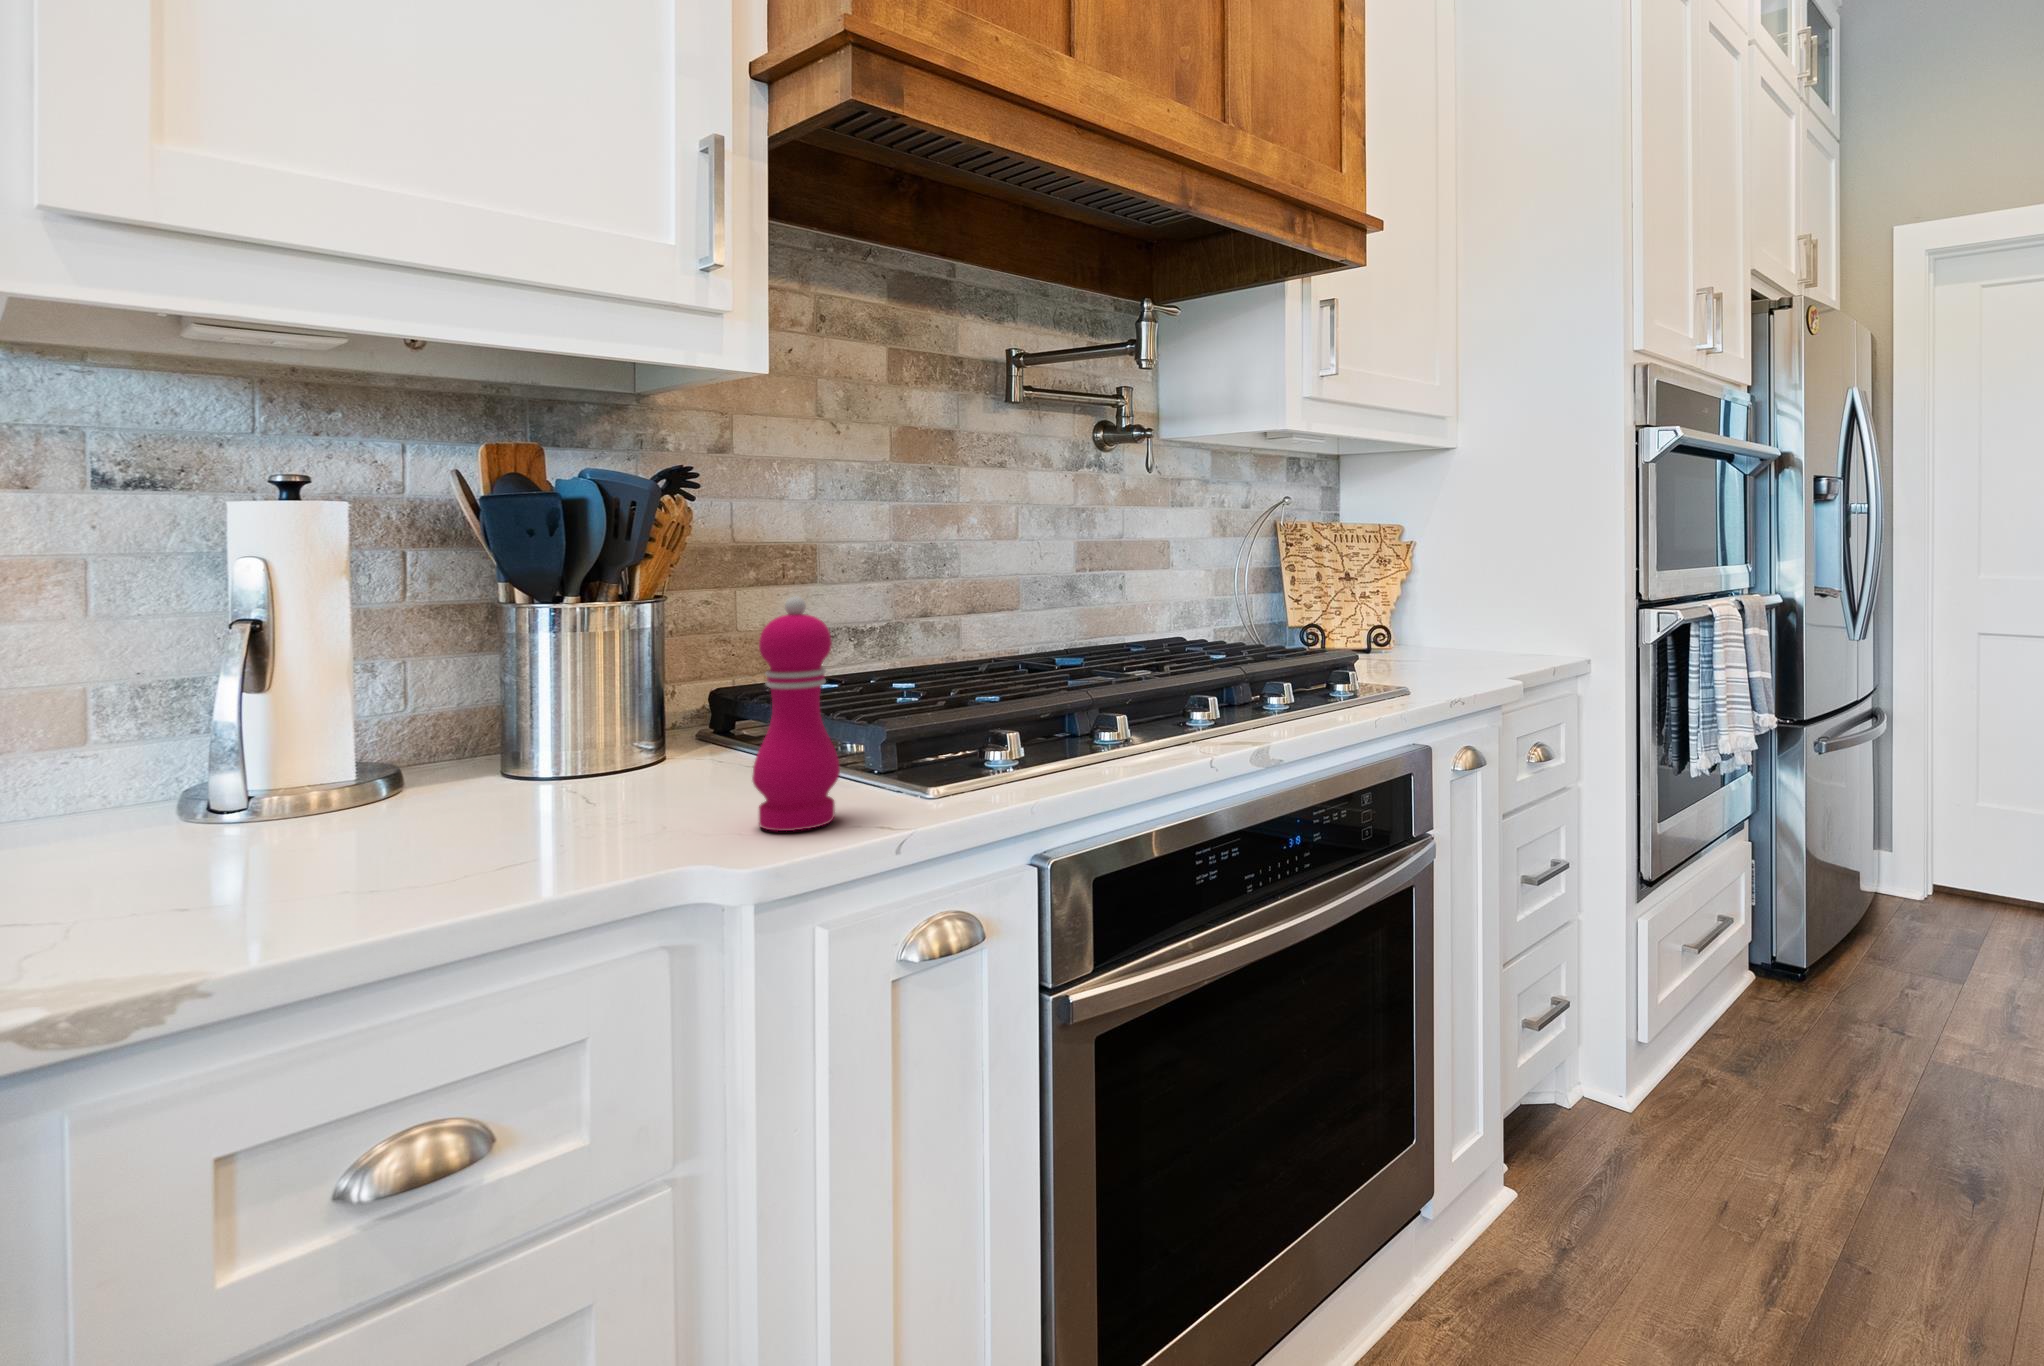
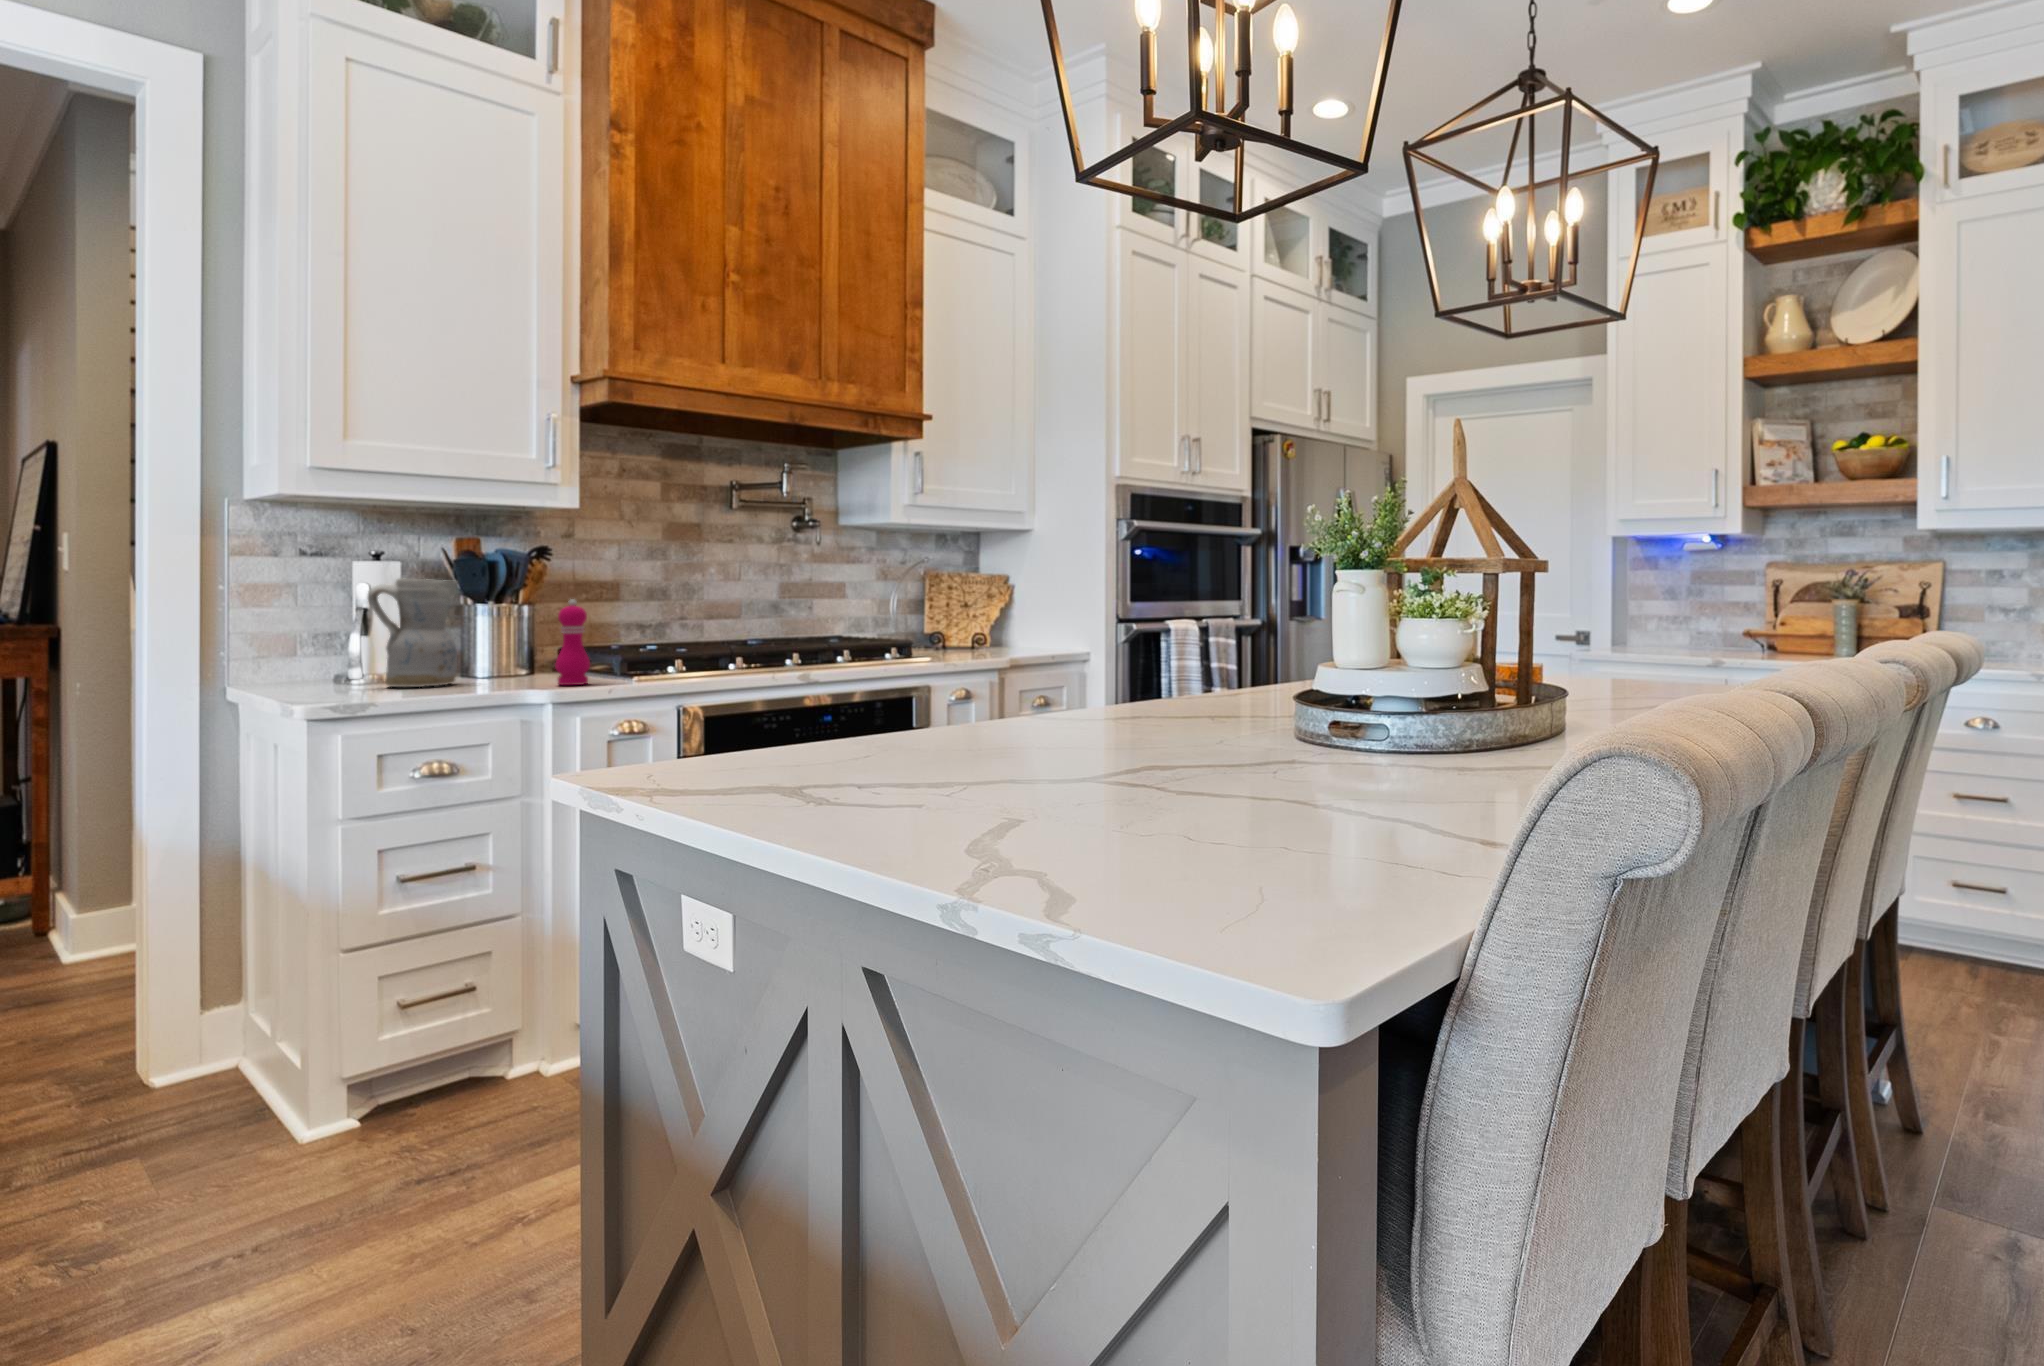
ceramic pitcher: none [239,543,490,847] -> present [368,578,457,687]

